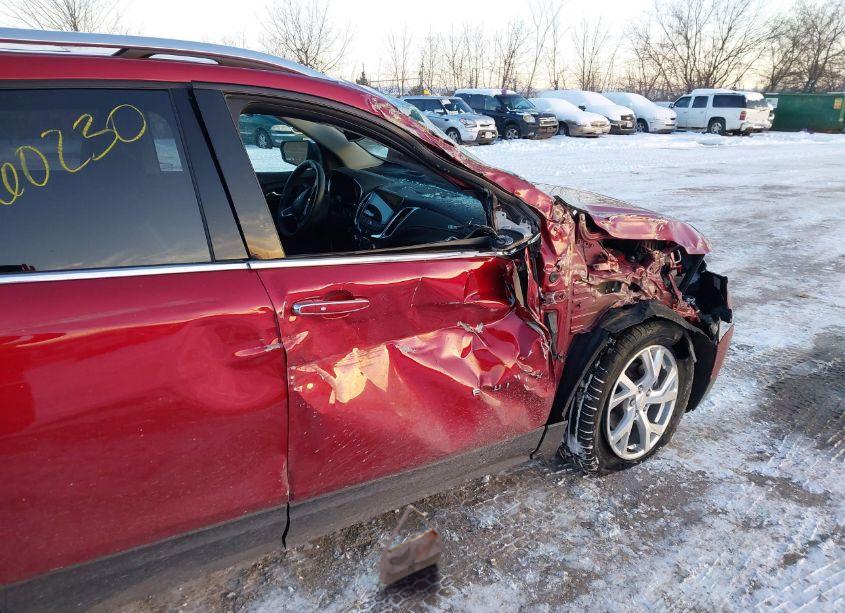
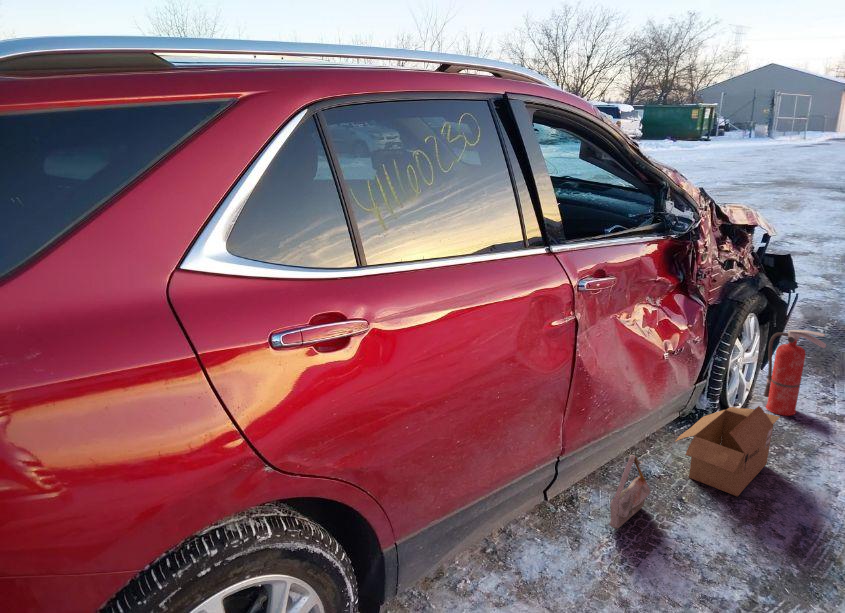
fire extinguisher: none [678,373,742,473] -> present [764,330,826,416]
cardboard box: none [505,458,646,567] -> present [675,406,780,497]

